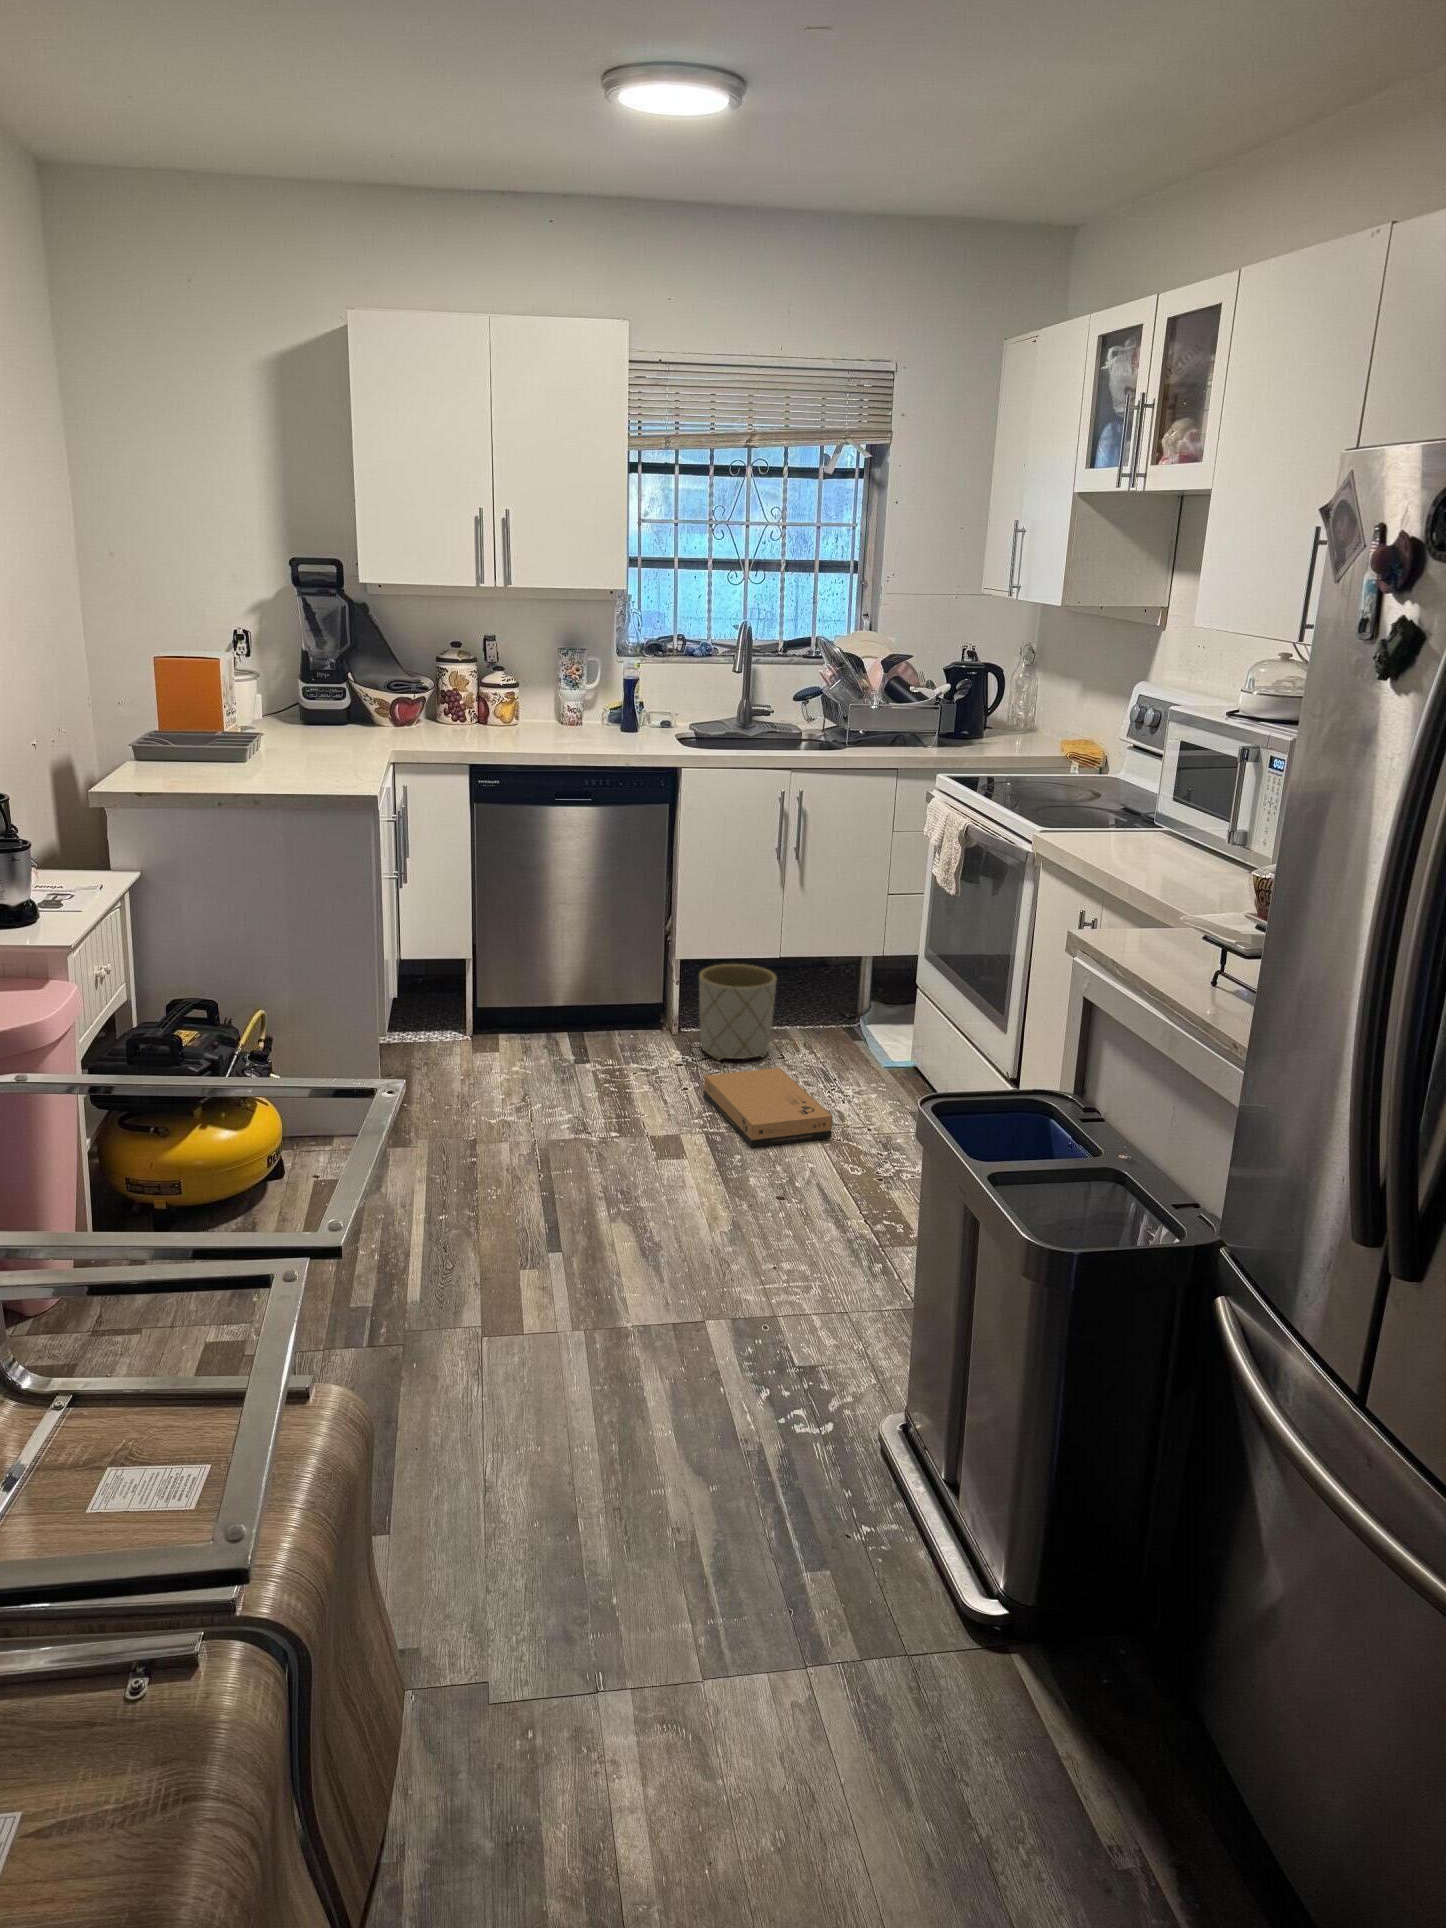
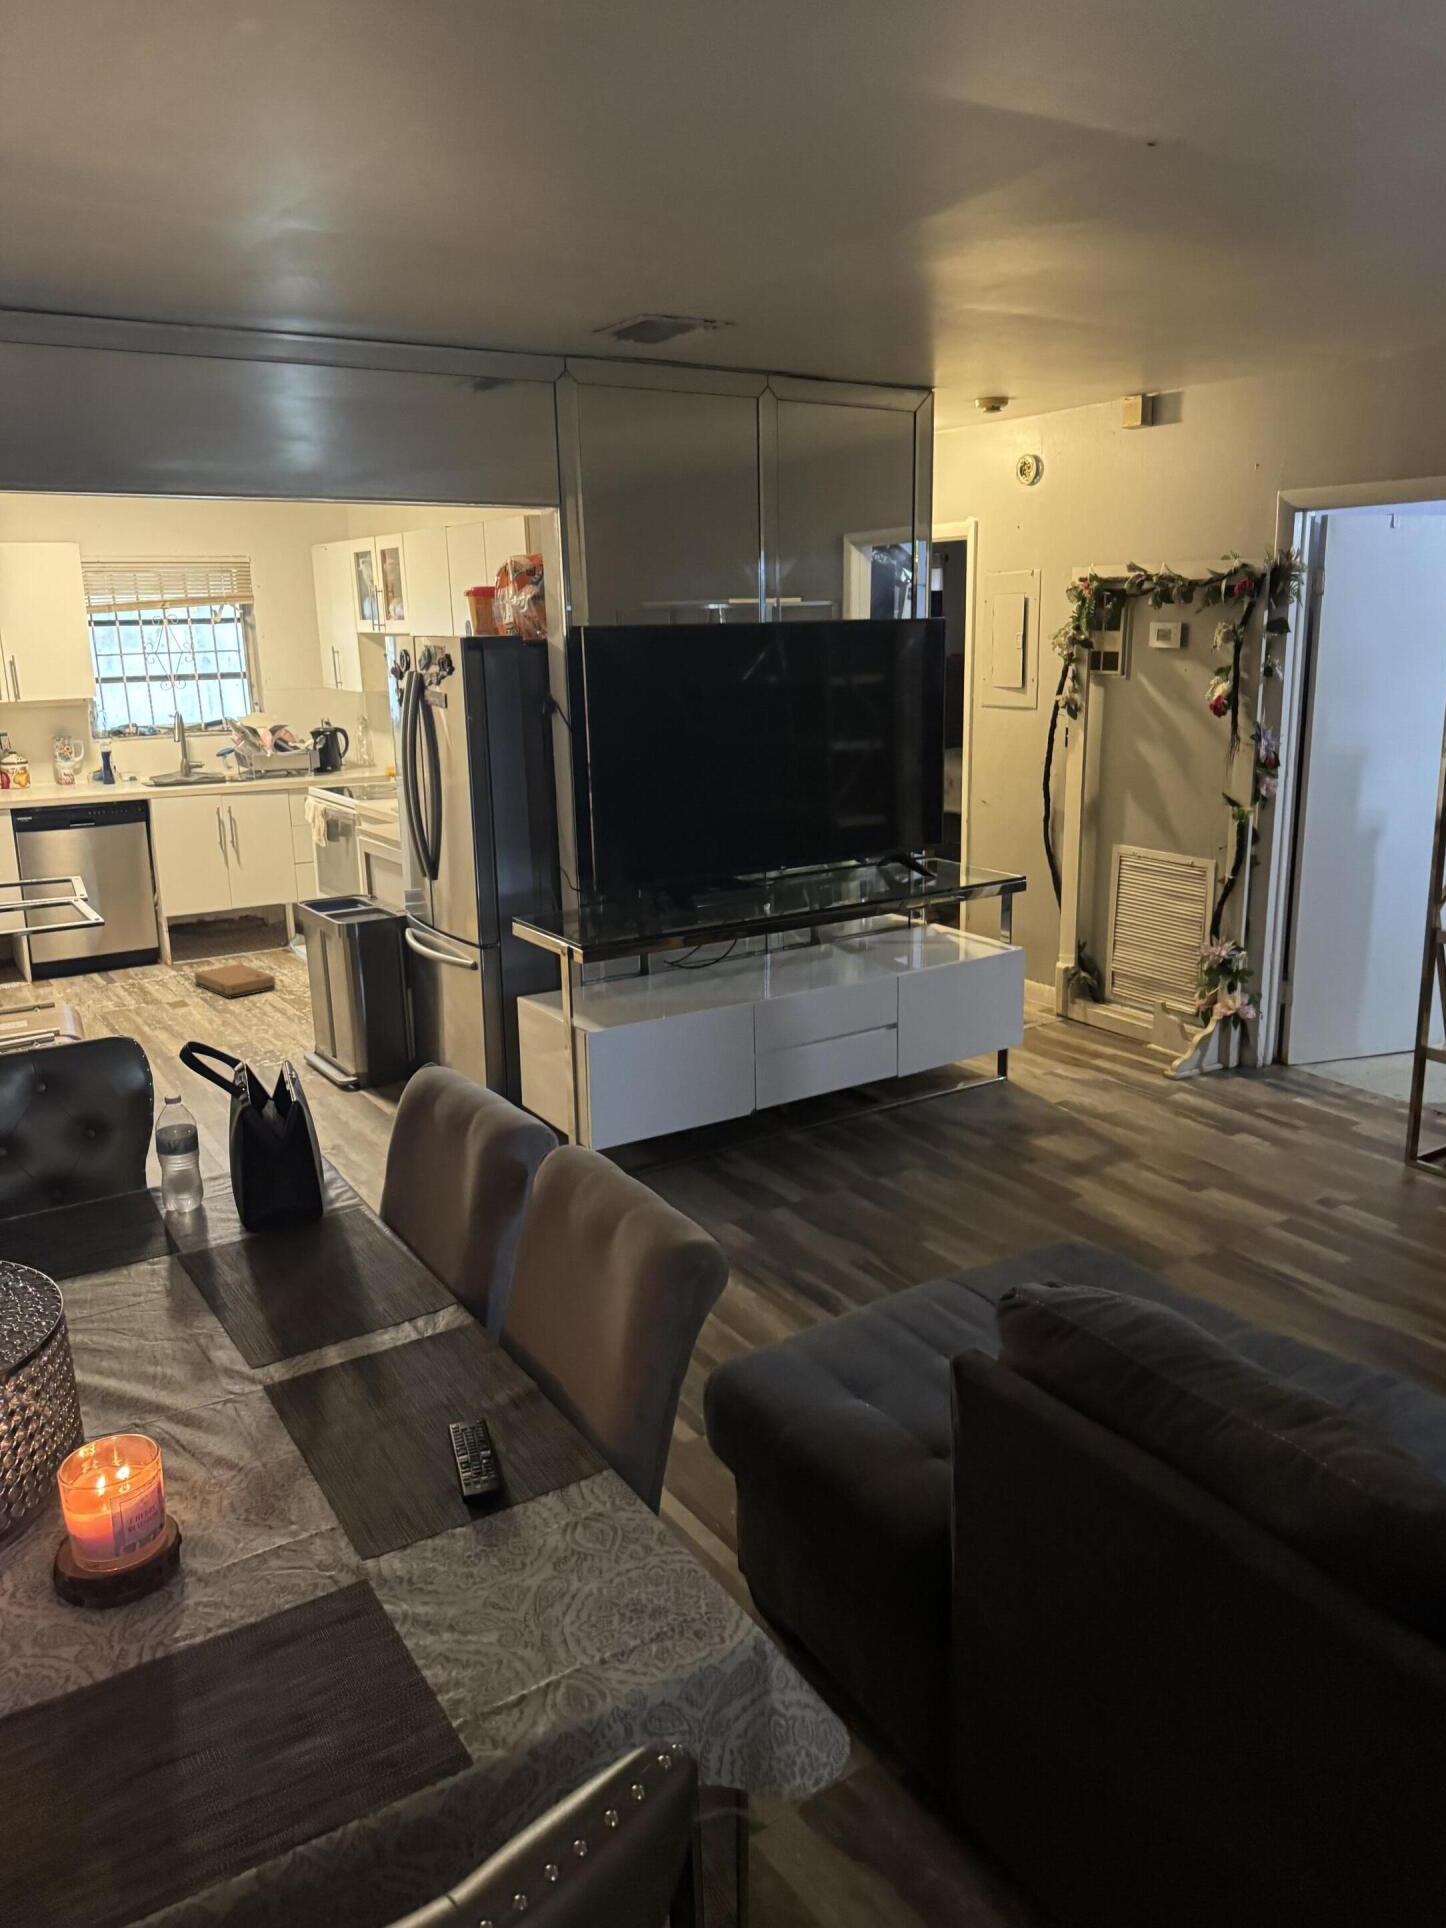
planter: present [699,964,777,1060] -> none [181,914,232,970]

